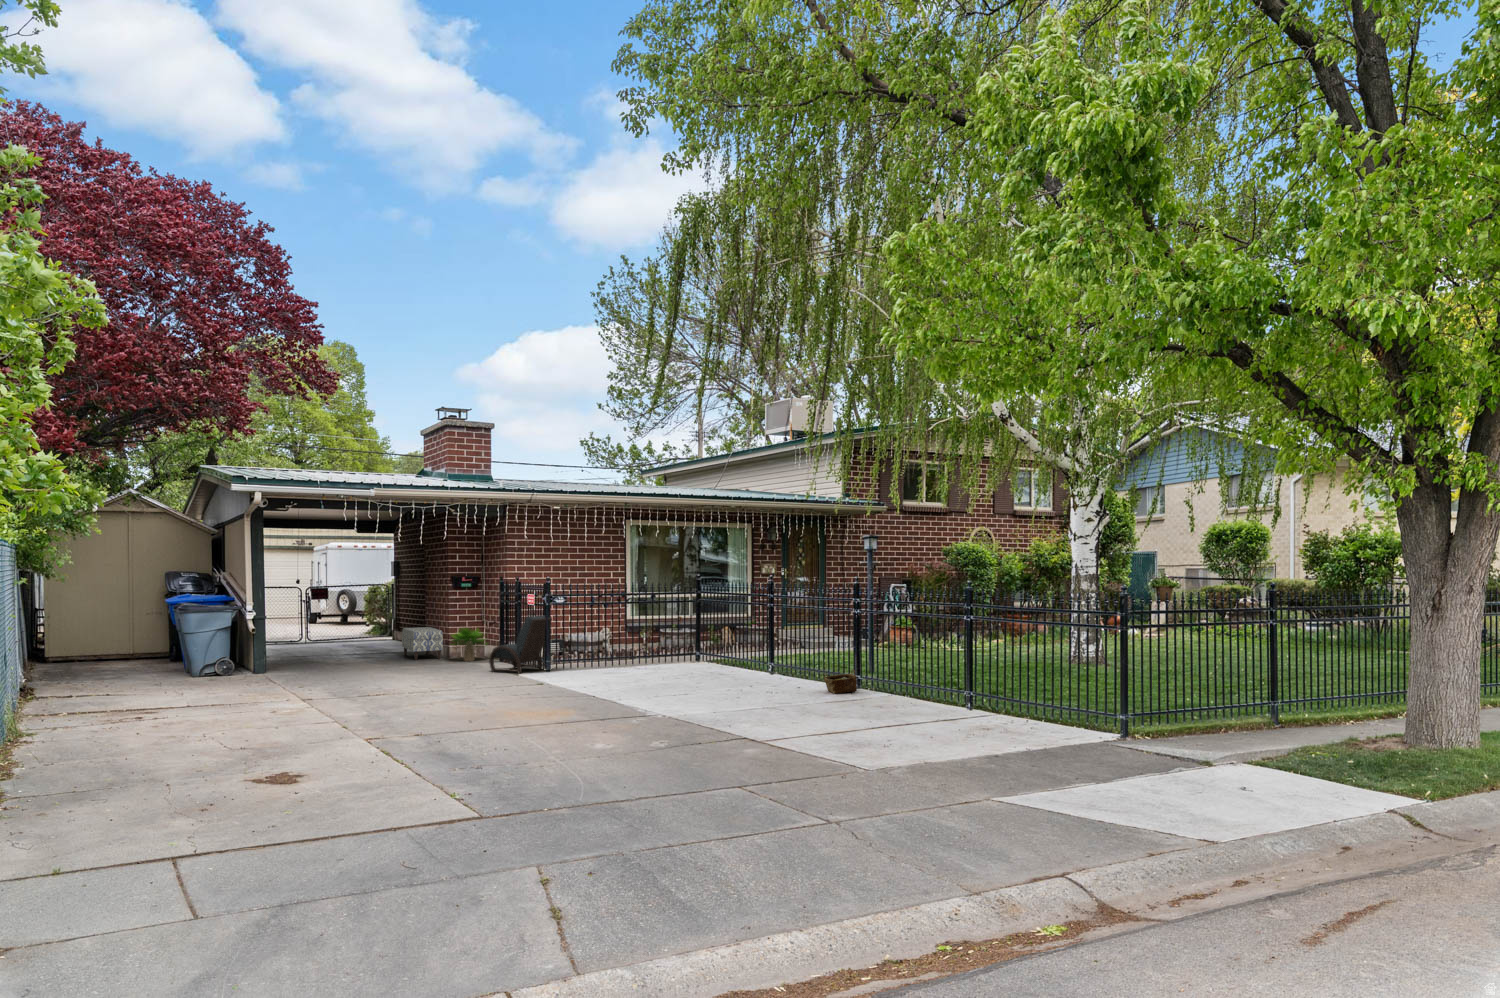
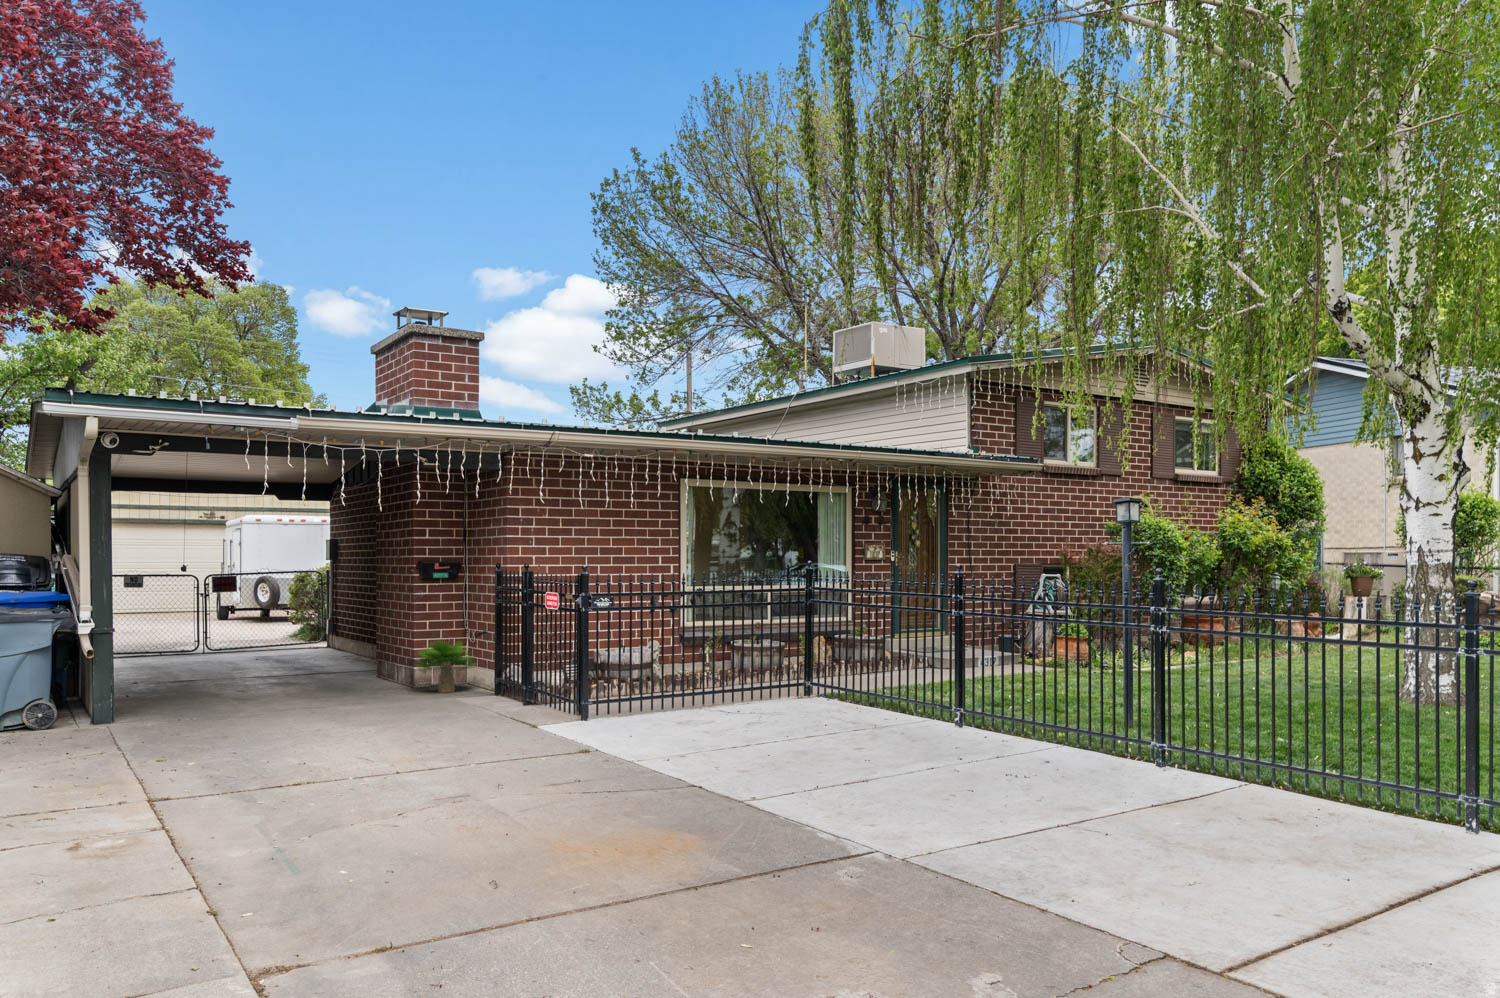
lounge chair: present [489,615,552,673] -> none [486,625,588,721]
bench: present [402,627,443,660] -> none [341,637,405,691]
woven basket: present [824,669,857,694] -> none [1098,728,1159,774]

